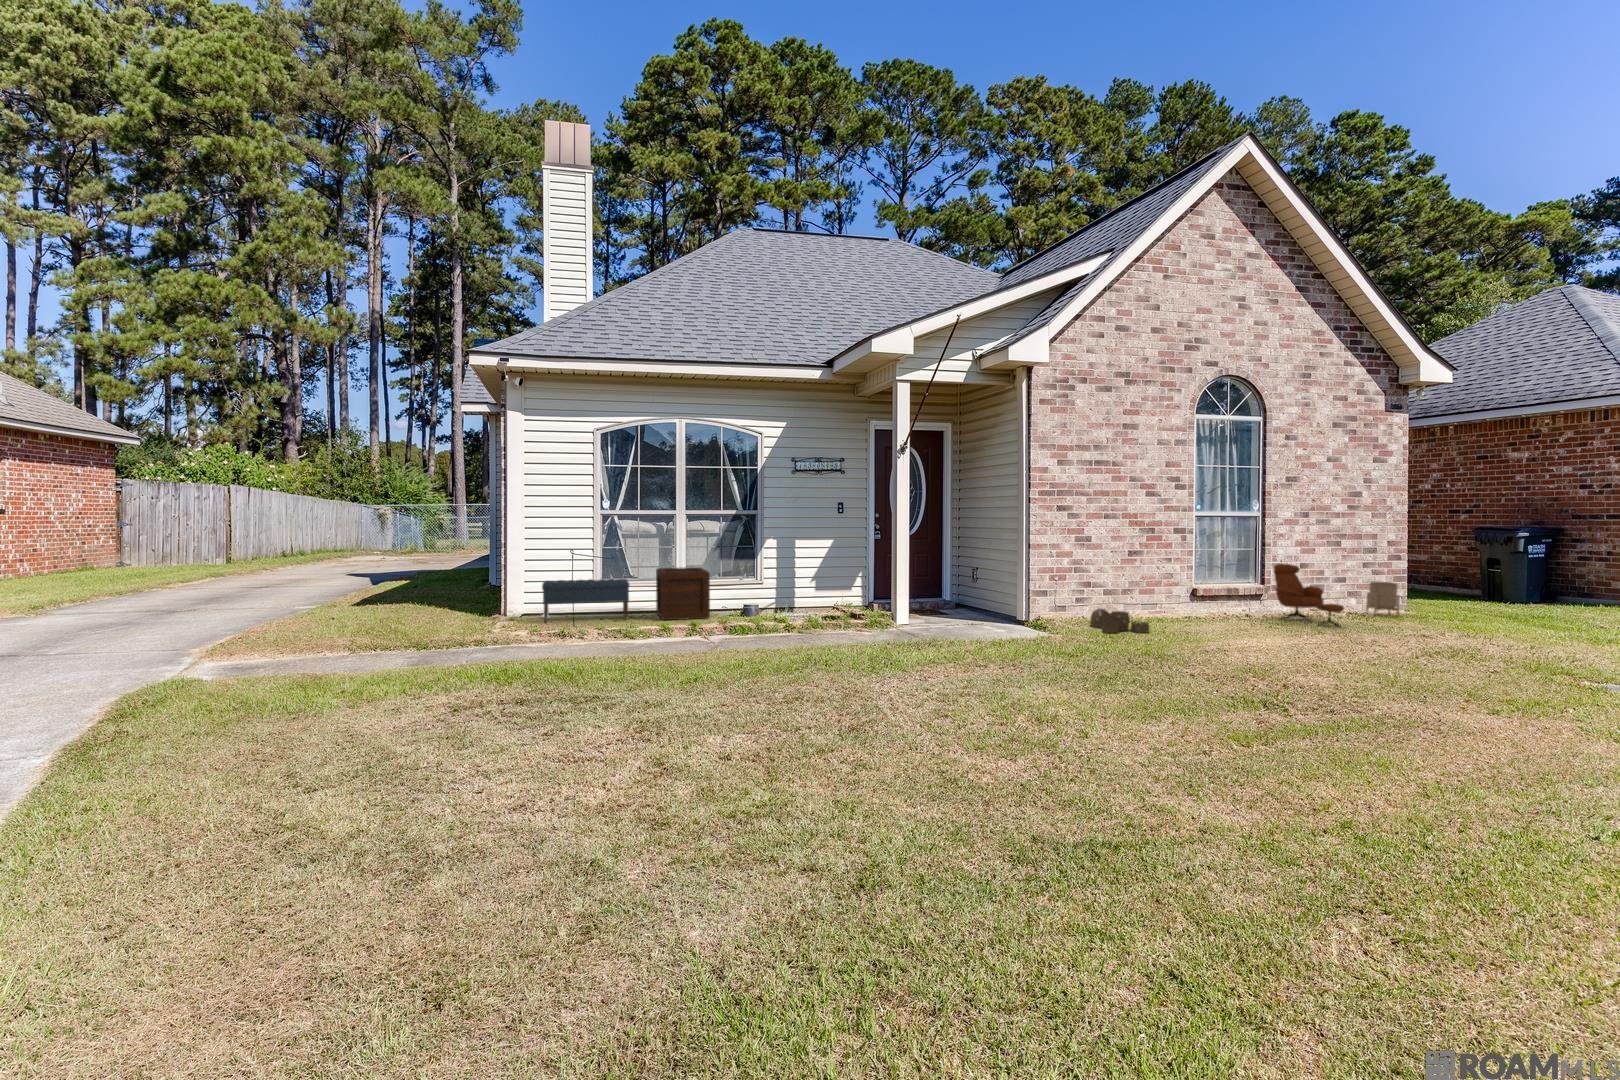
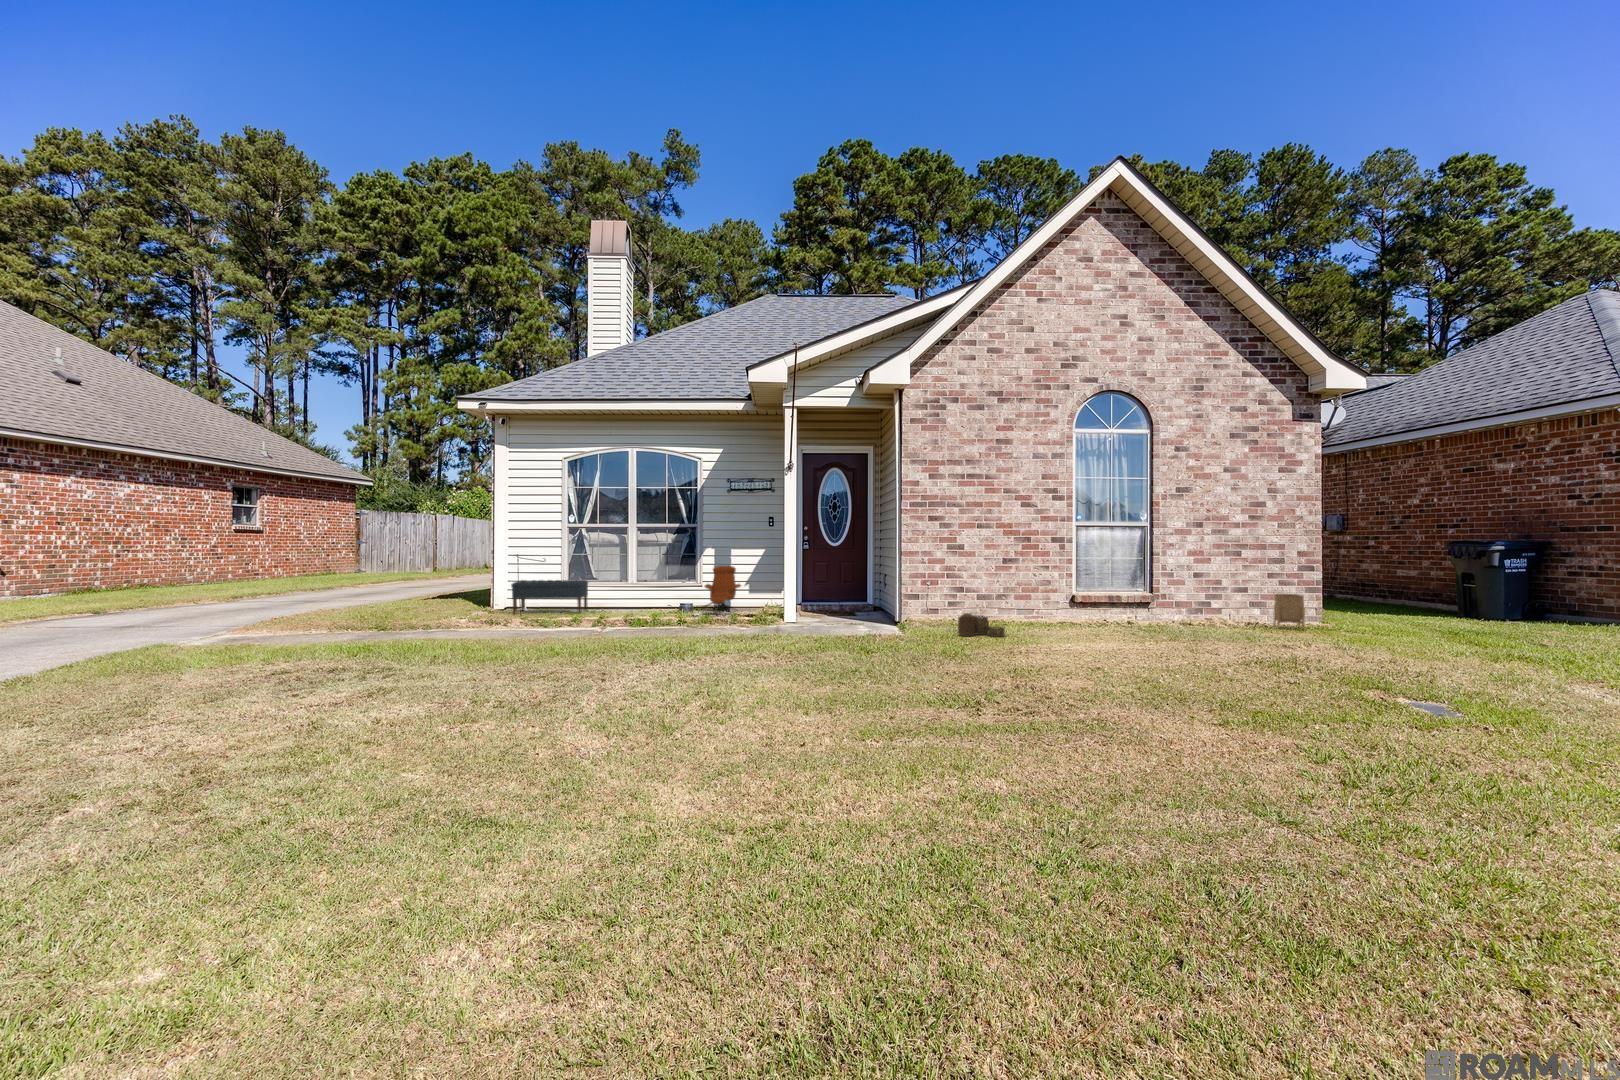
lounge chair: present [1274,564,1344,625] -> present [705,566,741,613]
wooden crate: present [656,567,710,620] -> none [603,571,651,615]

